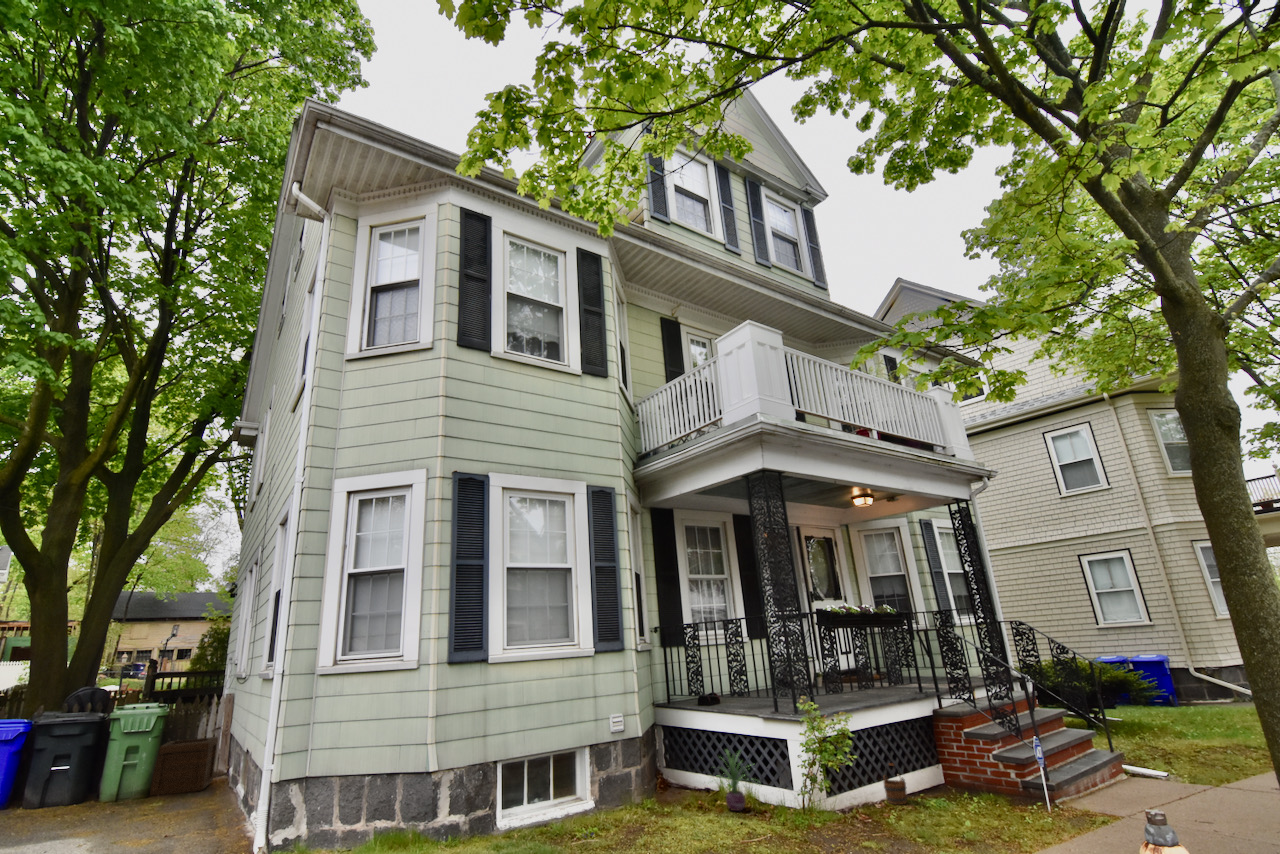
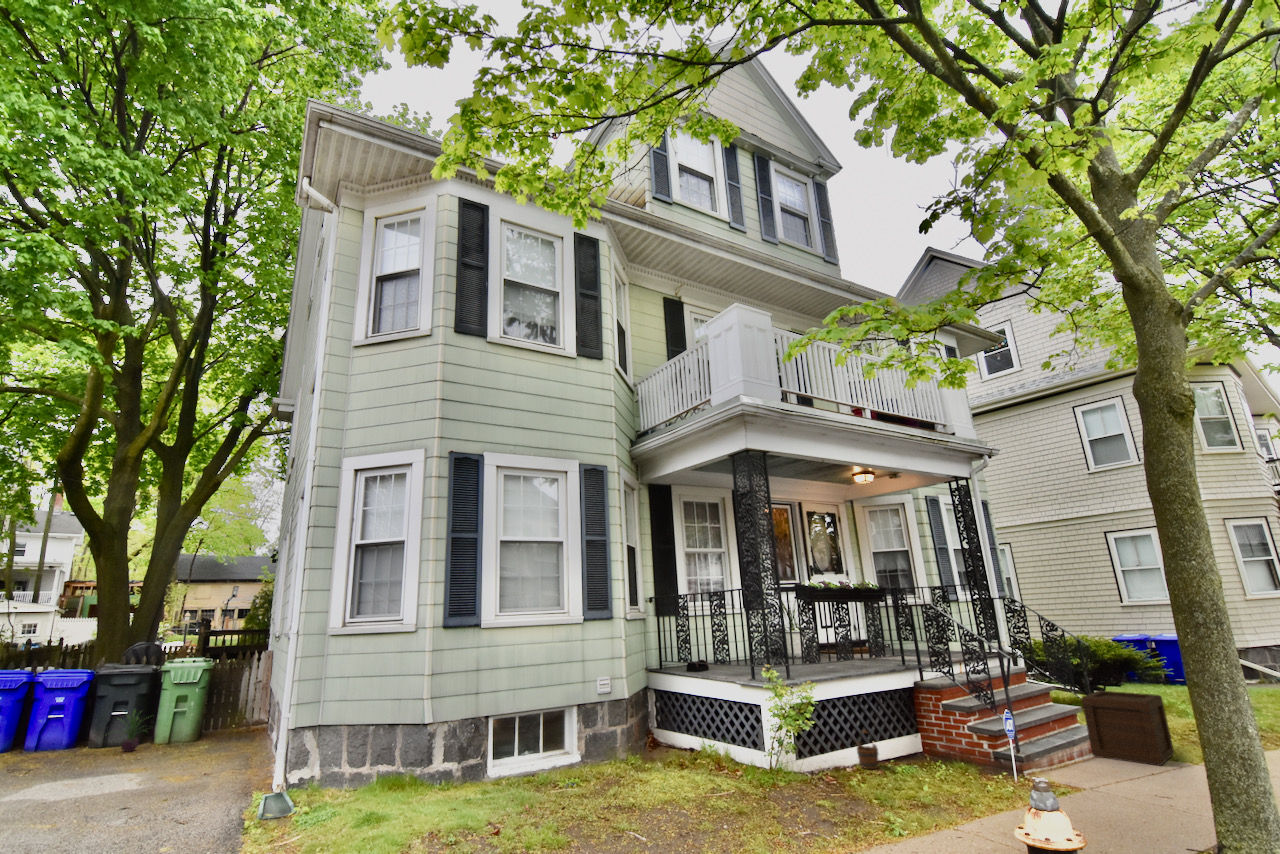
wooden crate: present [150,737,218,795] -> present [1082,691,1174,766]
decorative plant: present [725,750,745,811] -> present [121,709,141,752]

